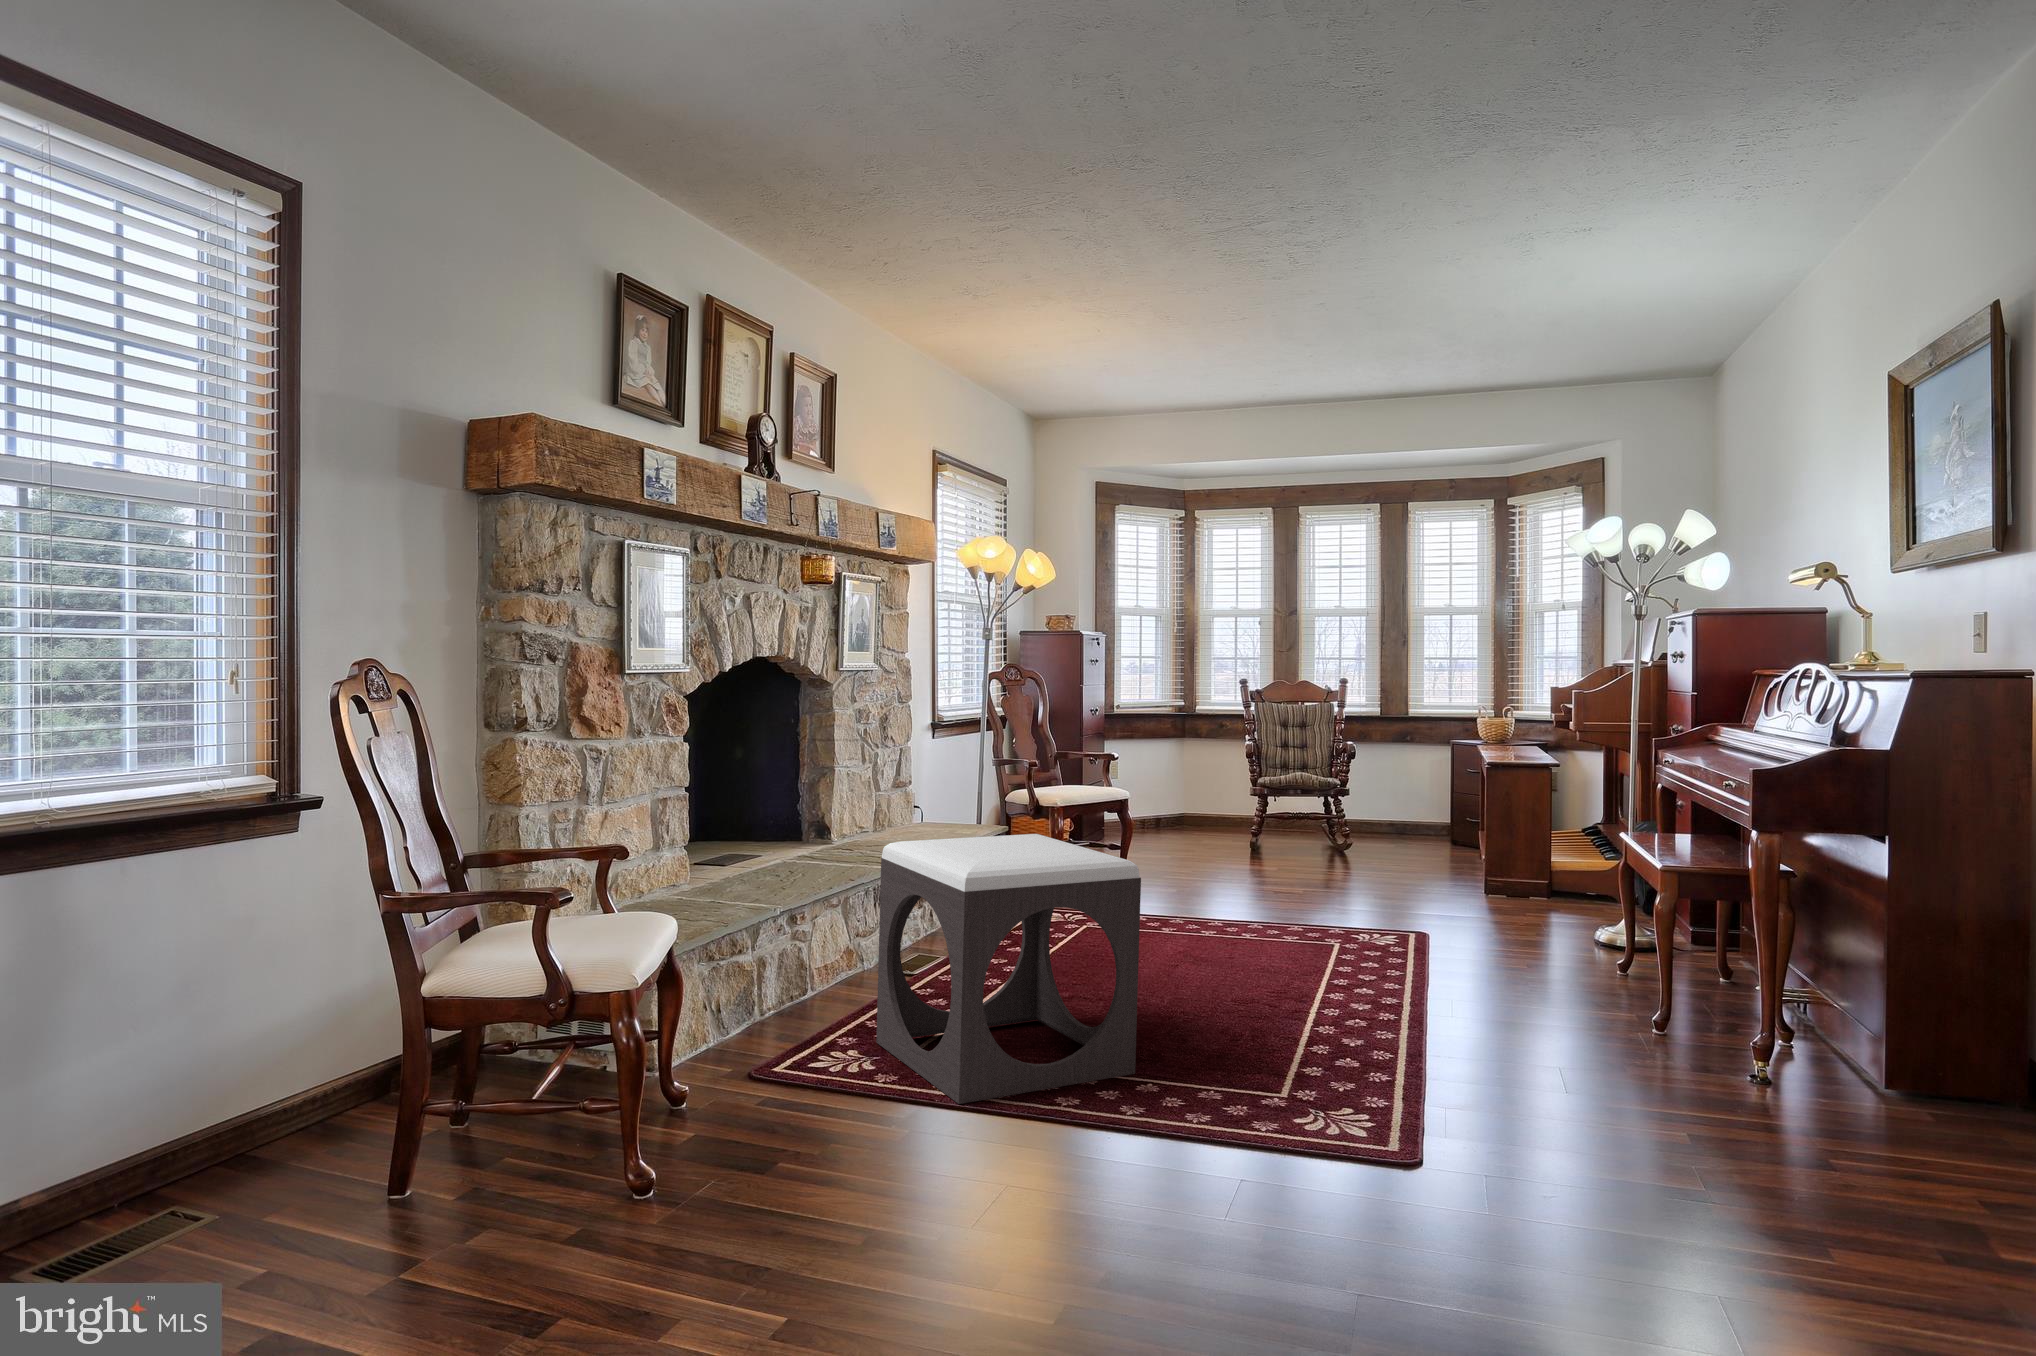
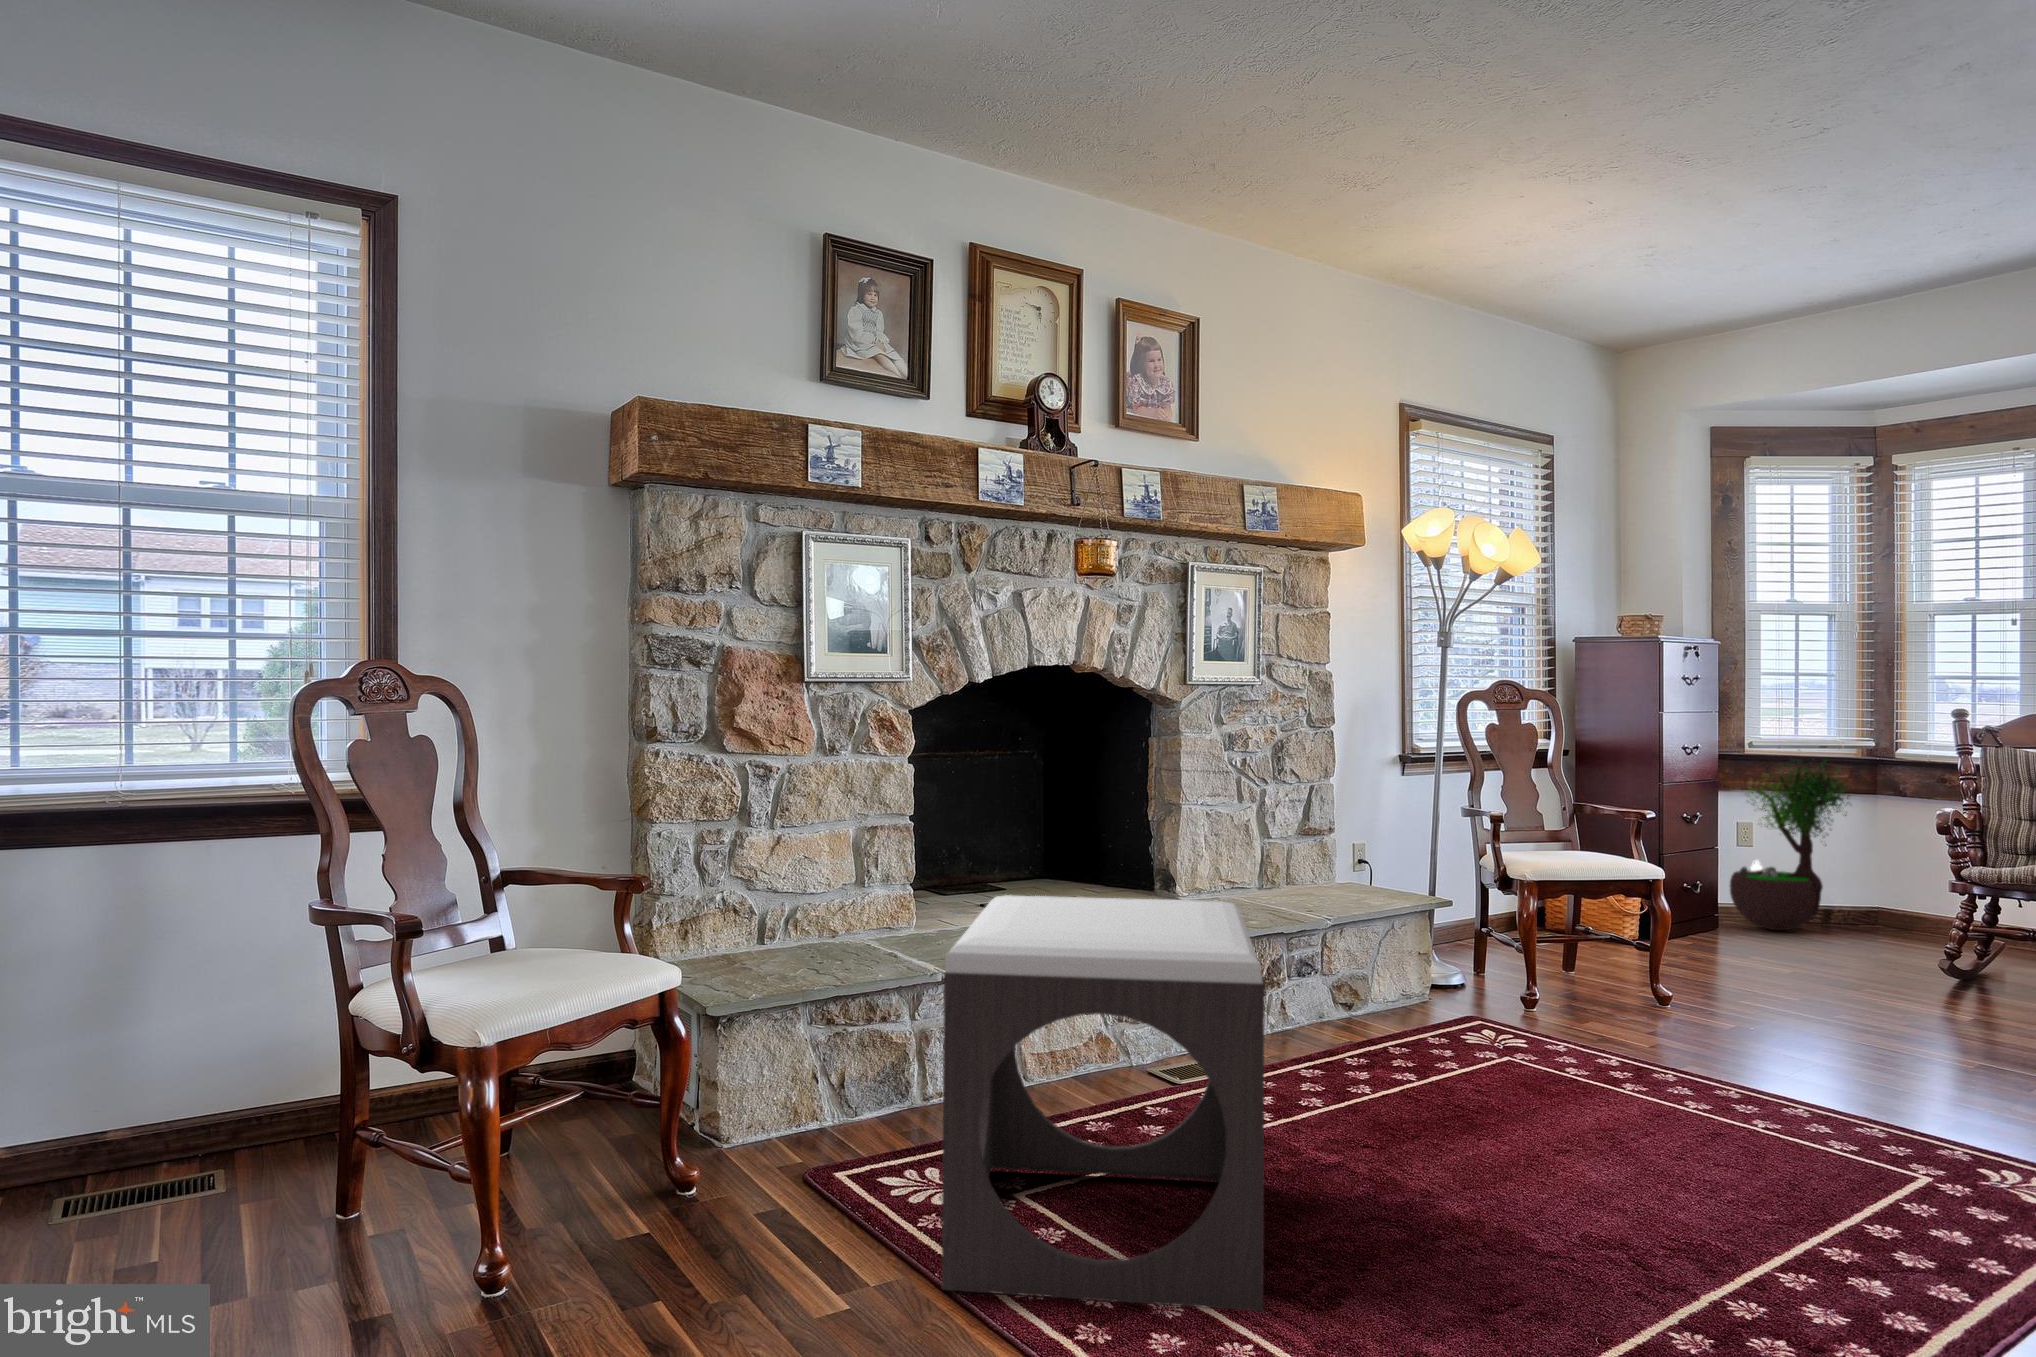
potted tree: none [1106,710,1182,836] -> present [1730,749,1851,930]

